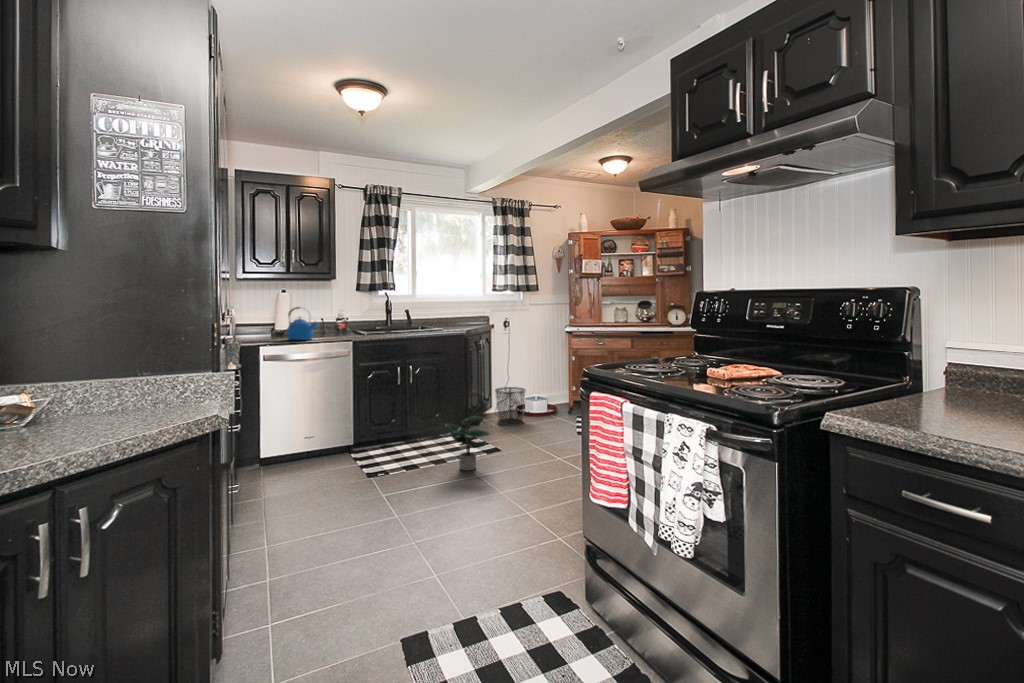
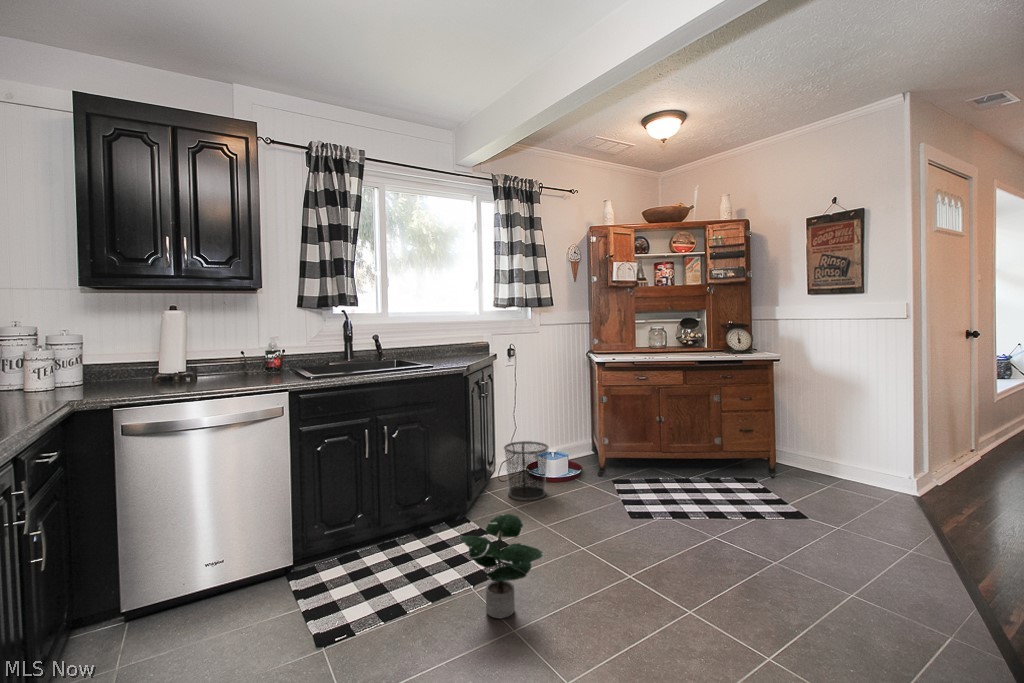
kettle: present [287,307,318,340] -> none [171,335,230,393]

